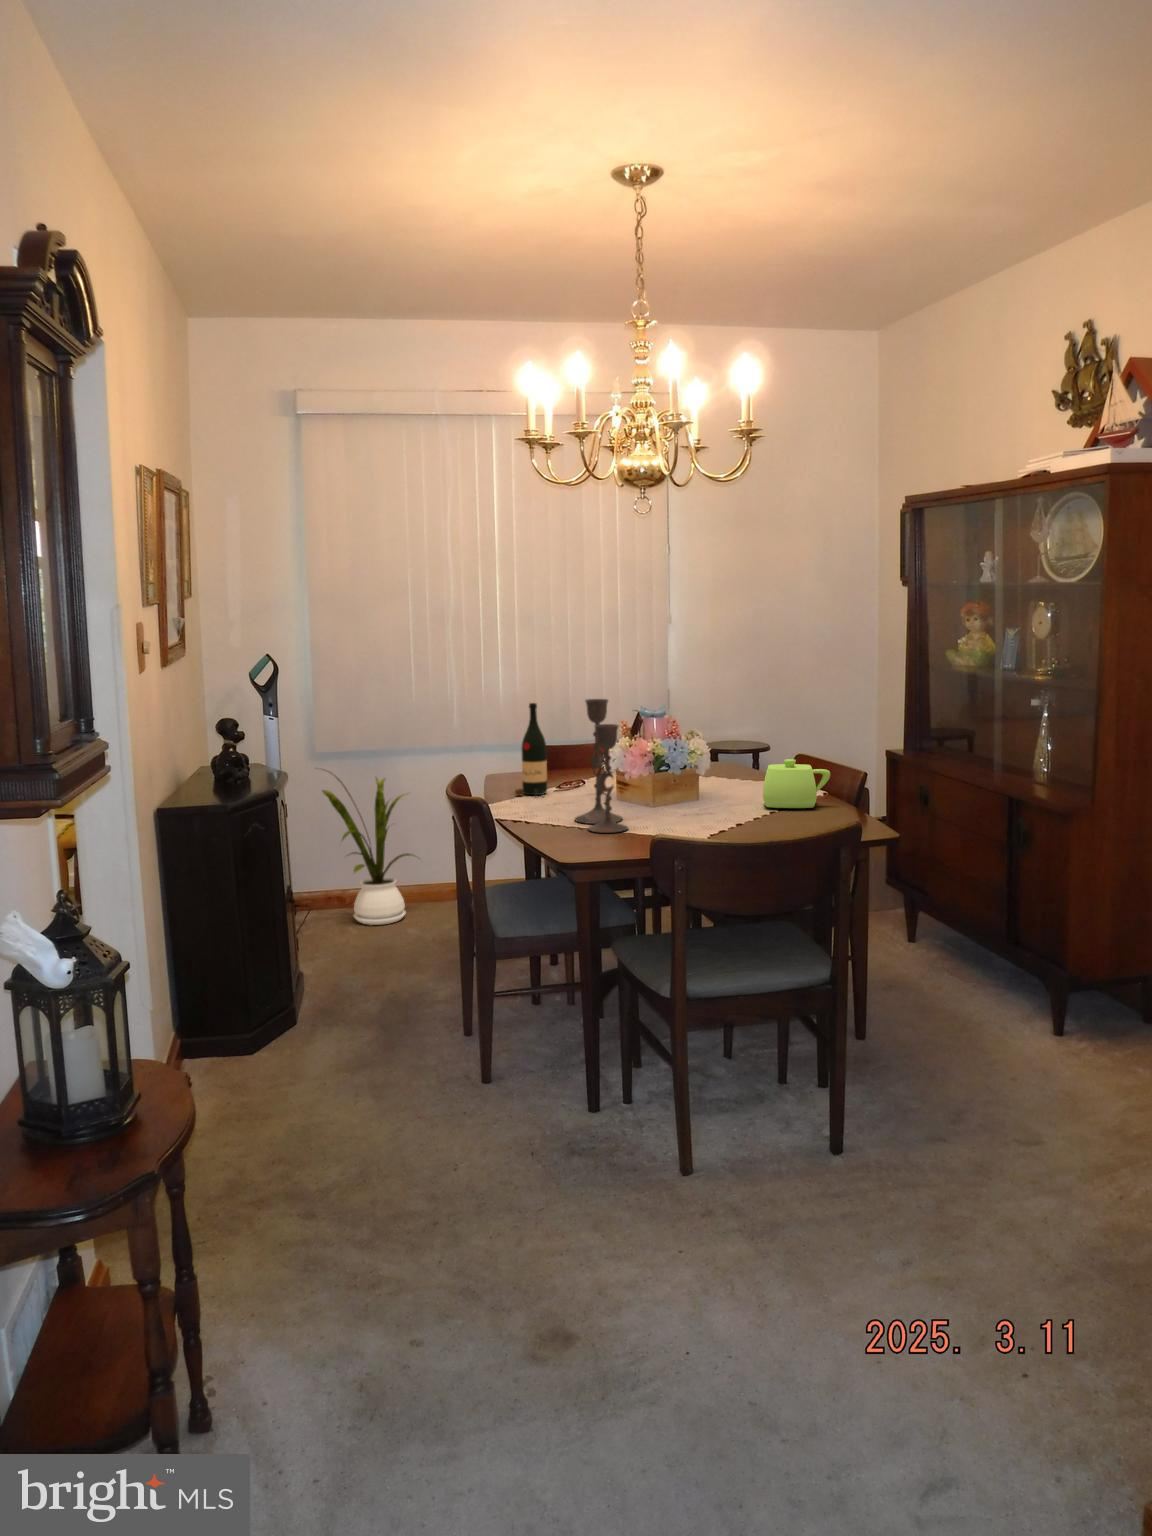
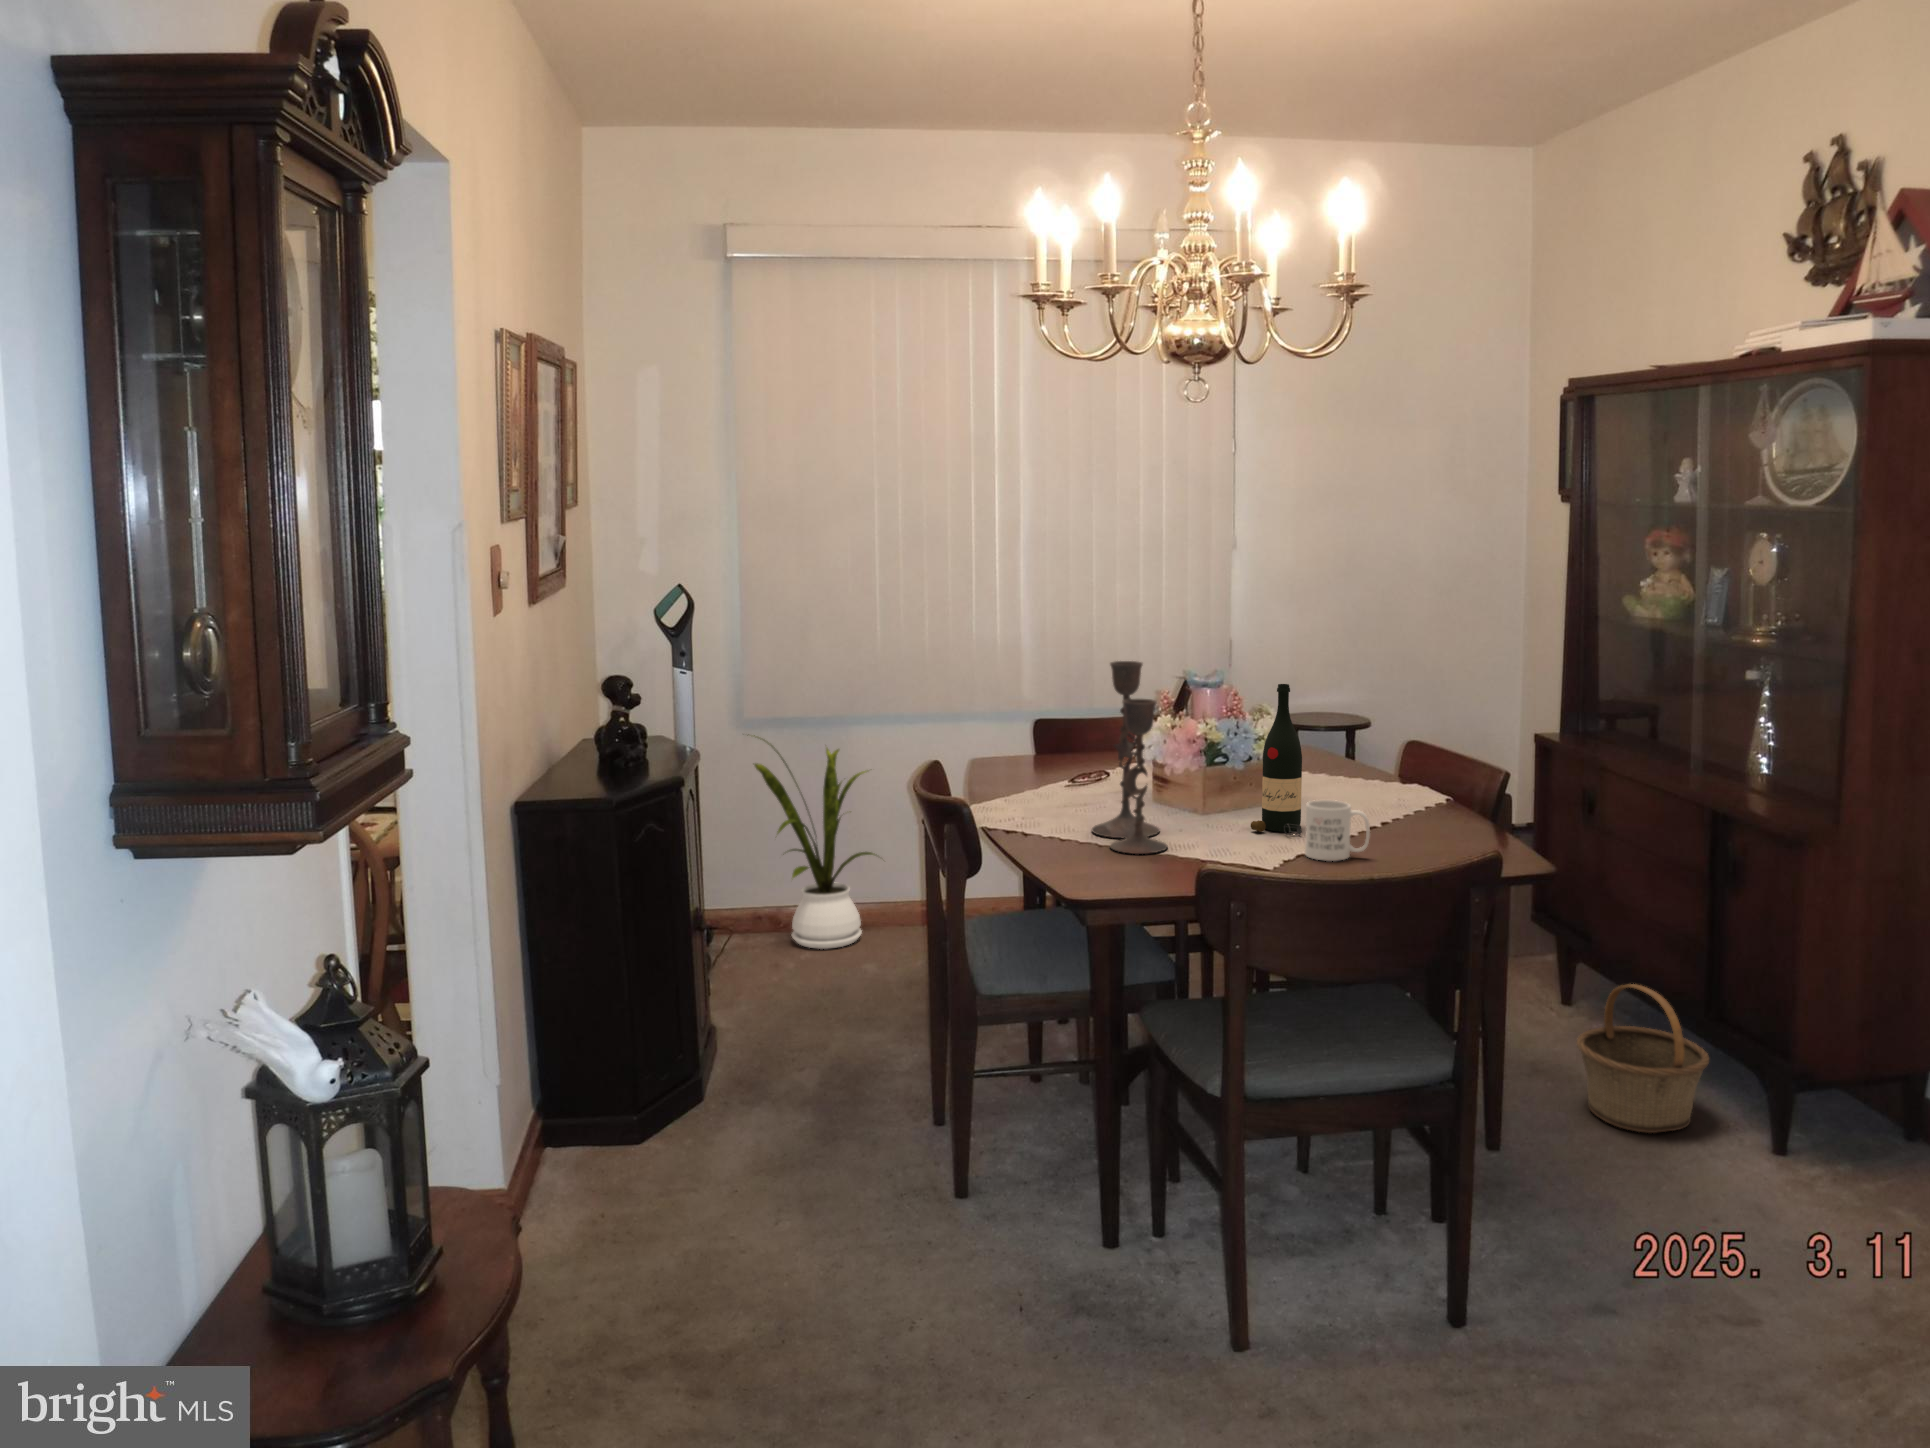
wine bottle: present [515,703,547,796] -> present [1251,684,1302,835]
teapot: present [763,759,830,808] -> none [1360,751,1458,821]
mug: none [725,792,769,833] -> present [1305,800,1370,861]
basket: none [918,922,1008,1024] -> present [1577,984,1709,1133]

